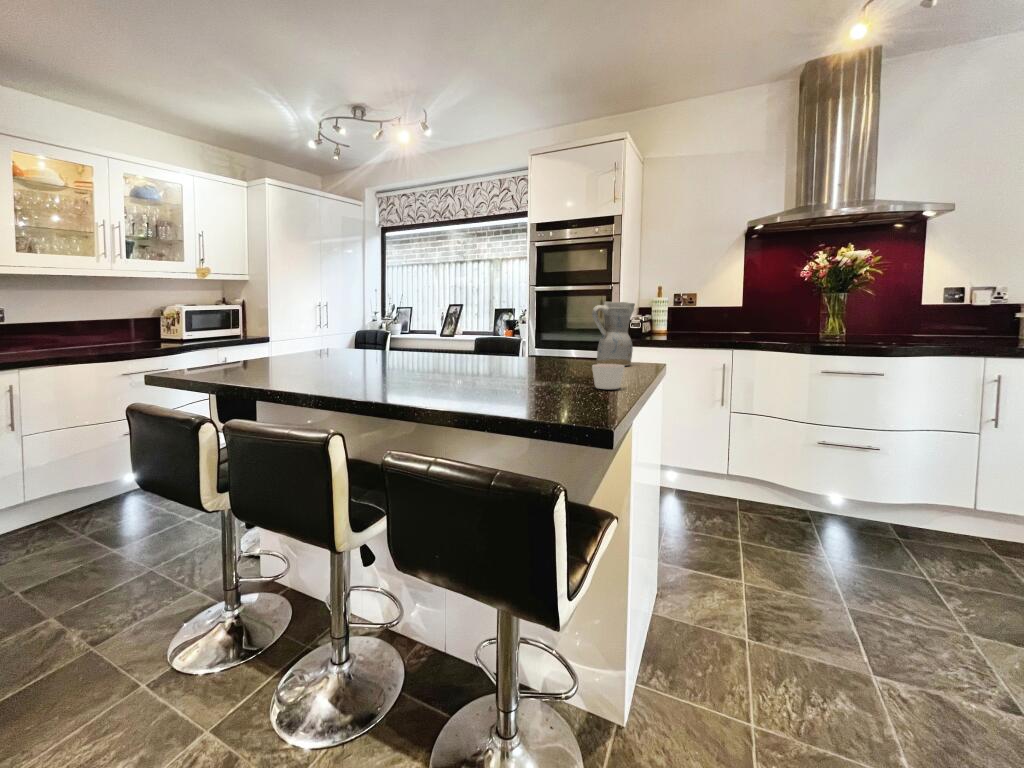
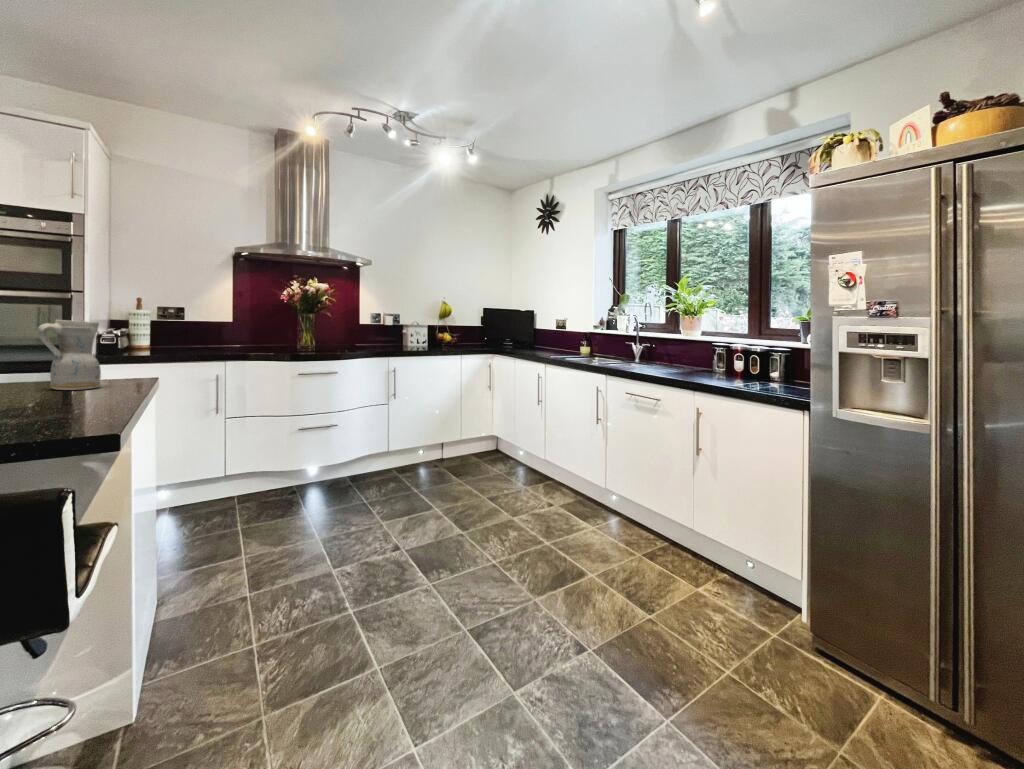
candle: present [592,364,624,389] -> none [42,390,87,416]

